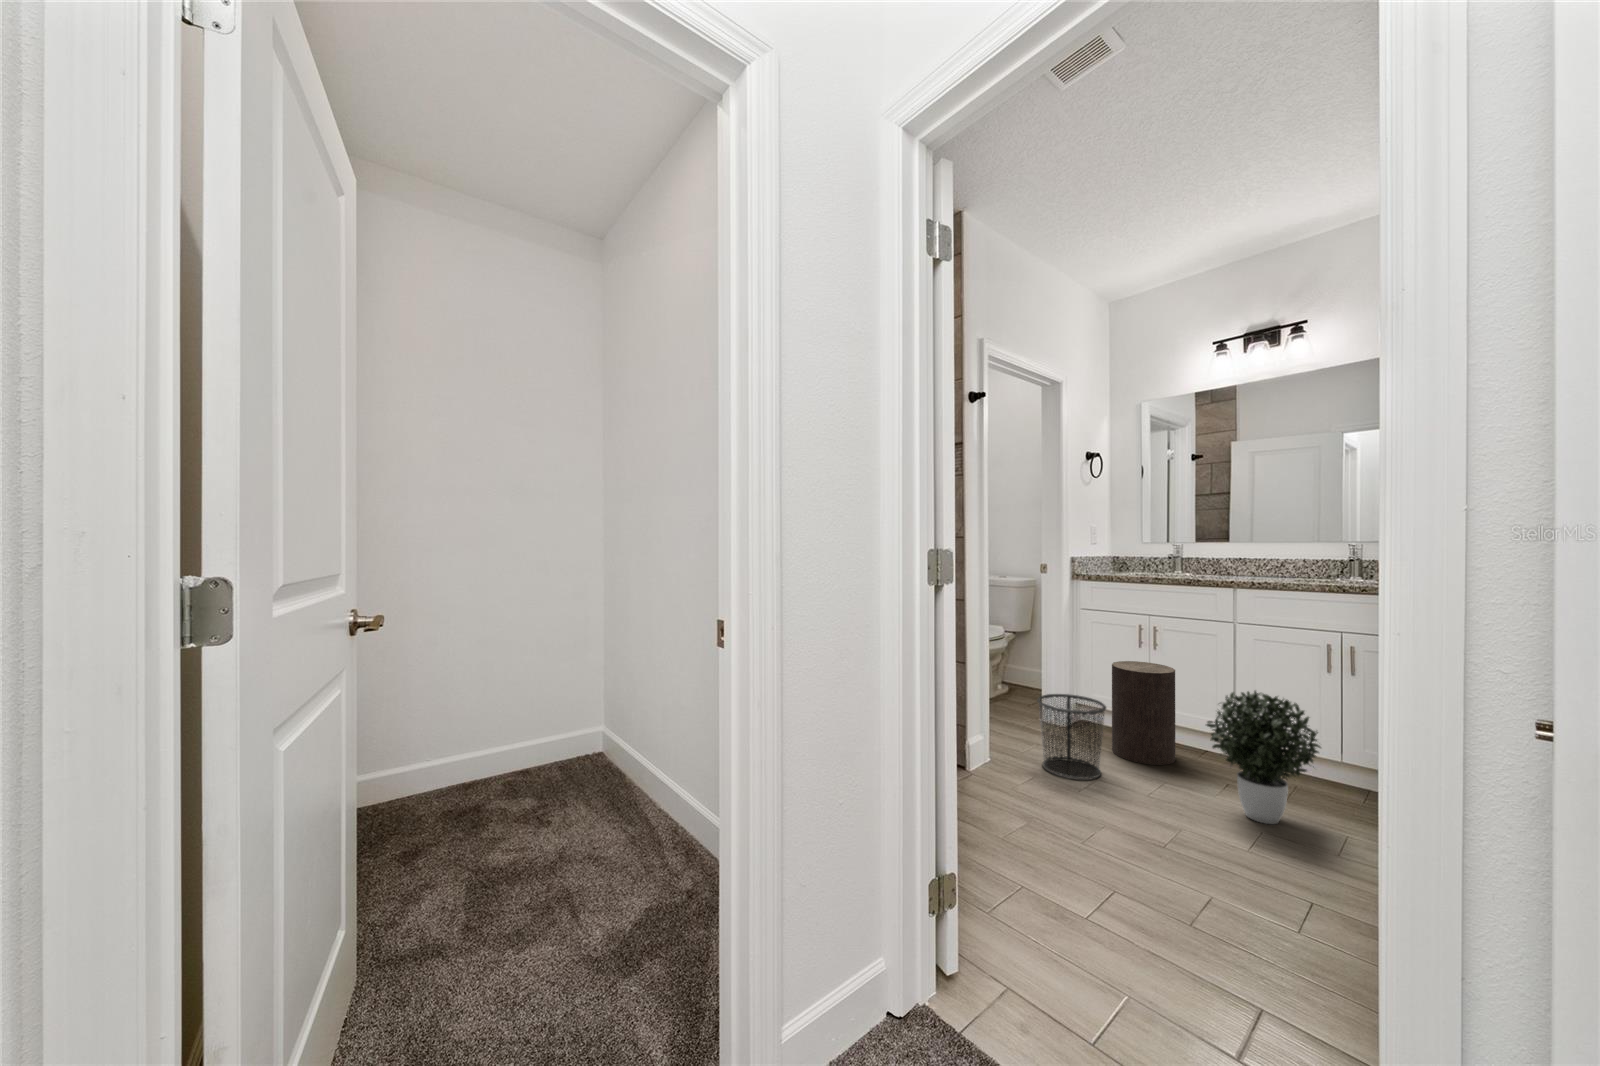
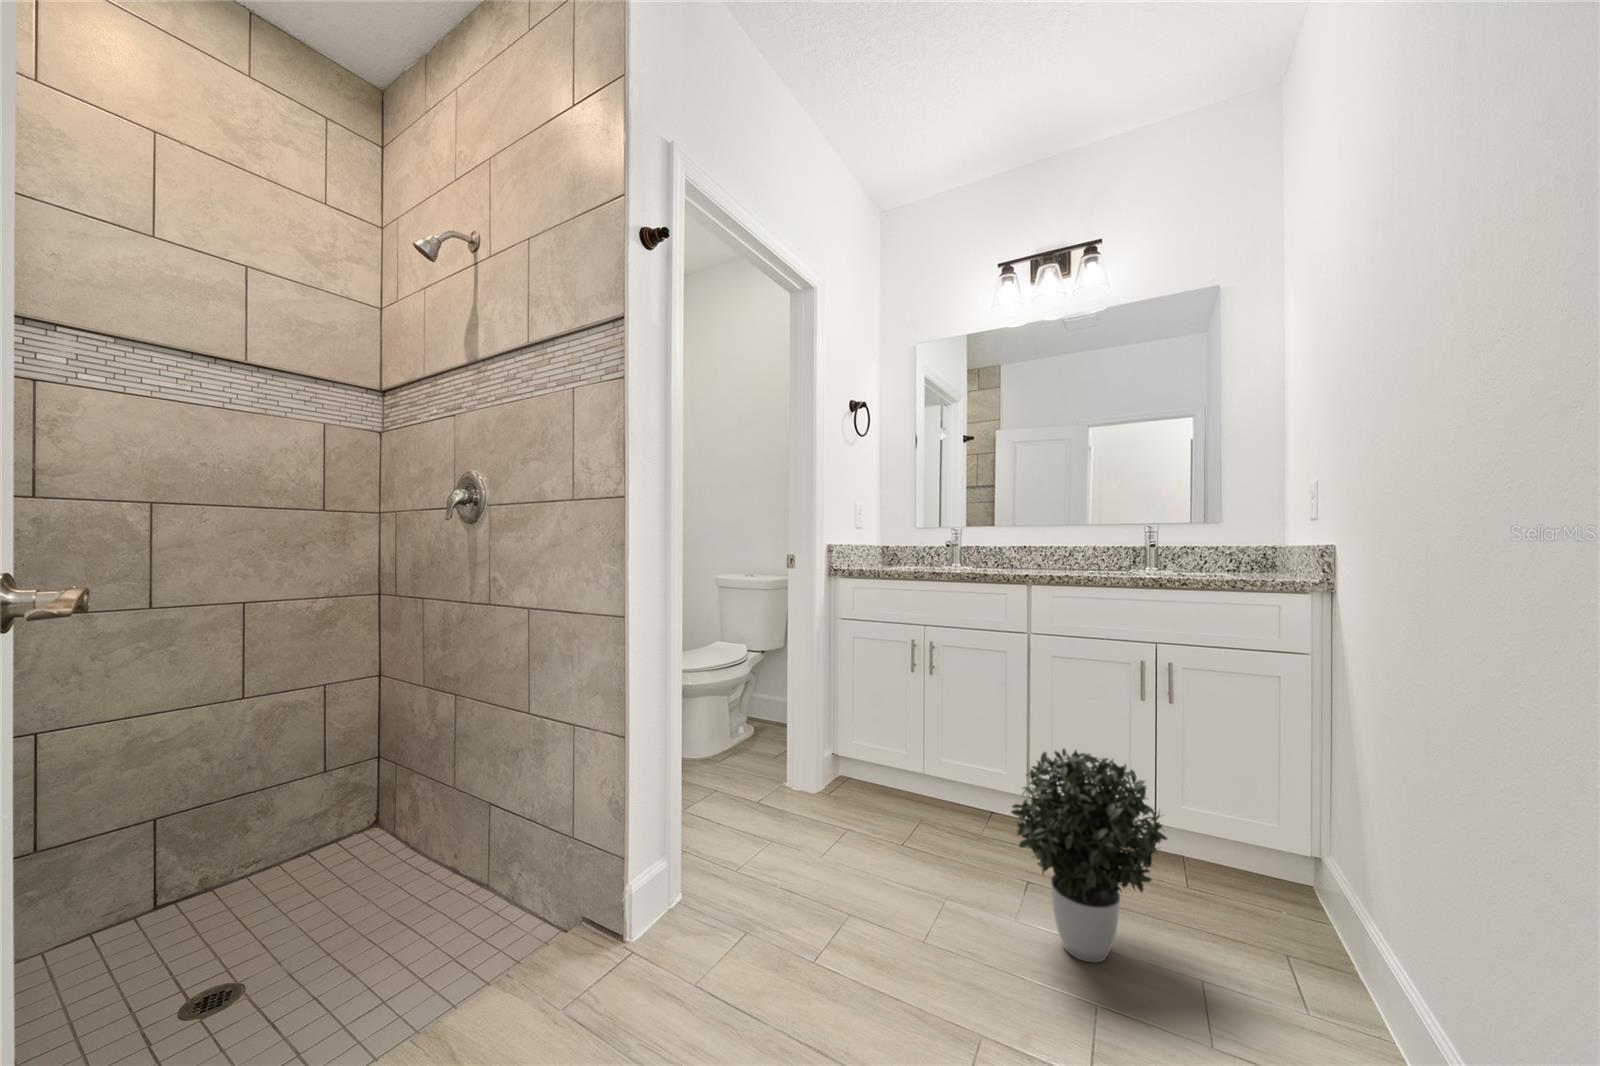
stool: present [1112,661,1175,765] -> none [877,692,958,849]
waste bin: present [1037,694,1106,780] -> none [769,760,871,912]

